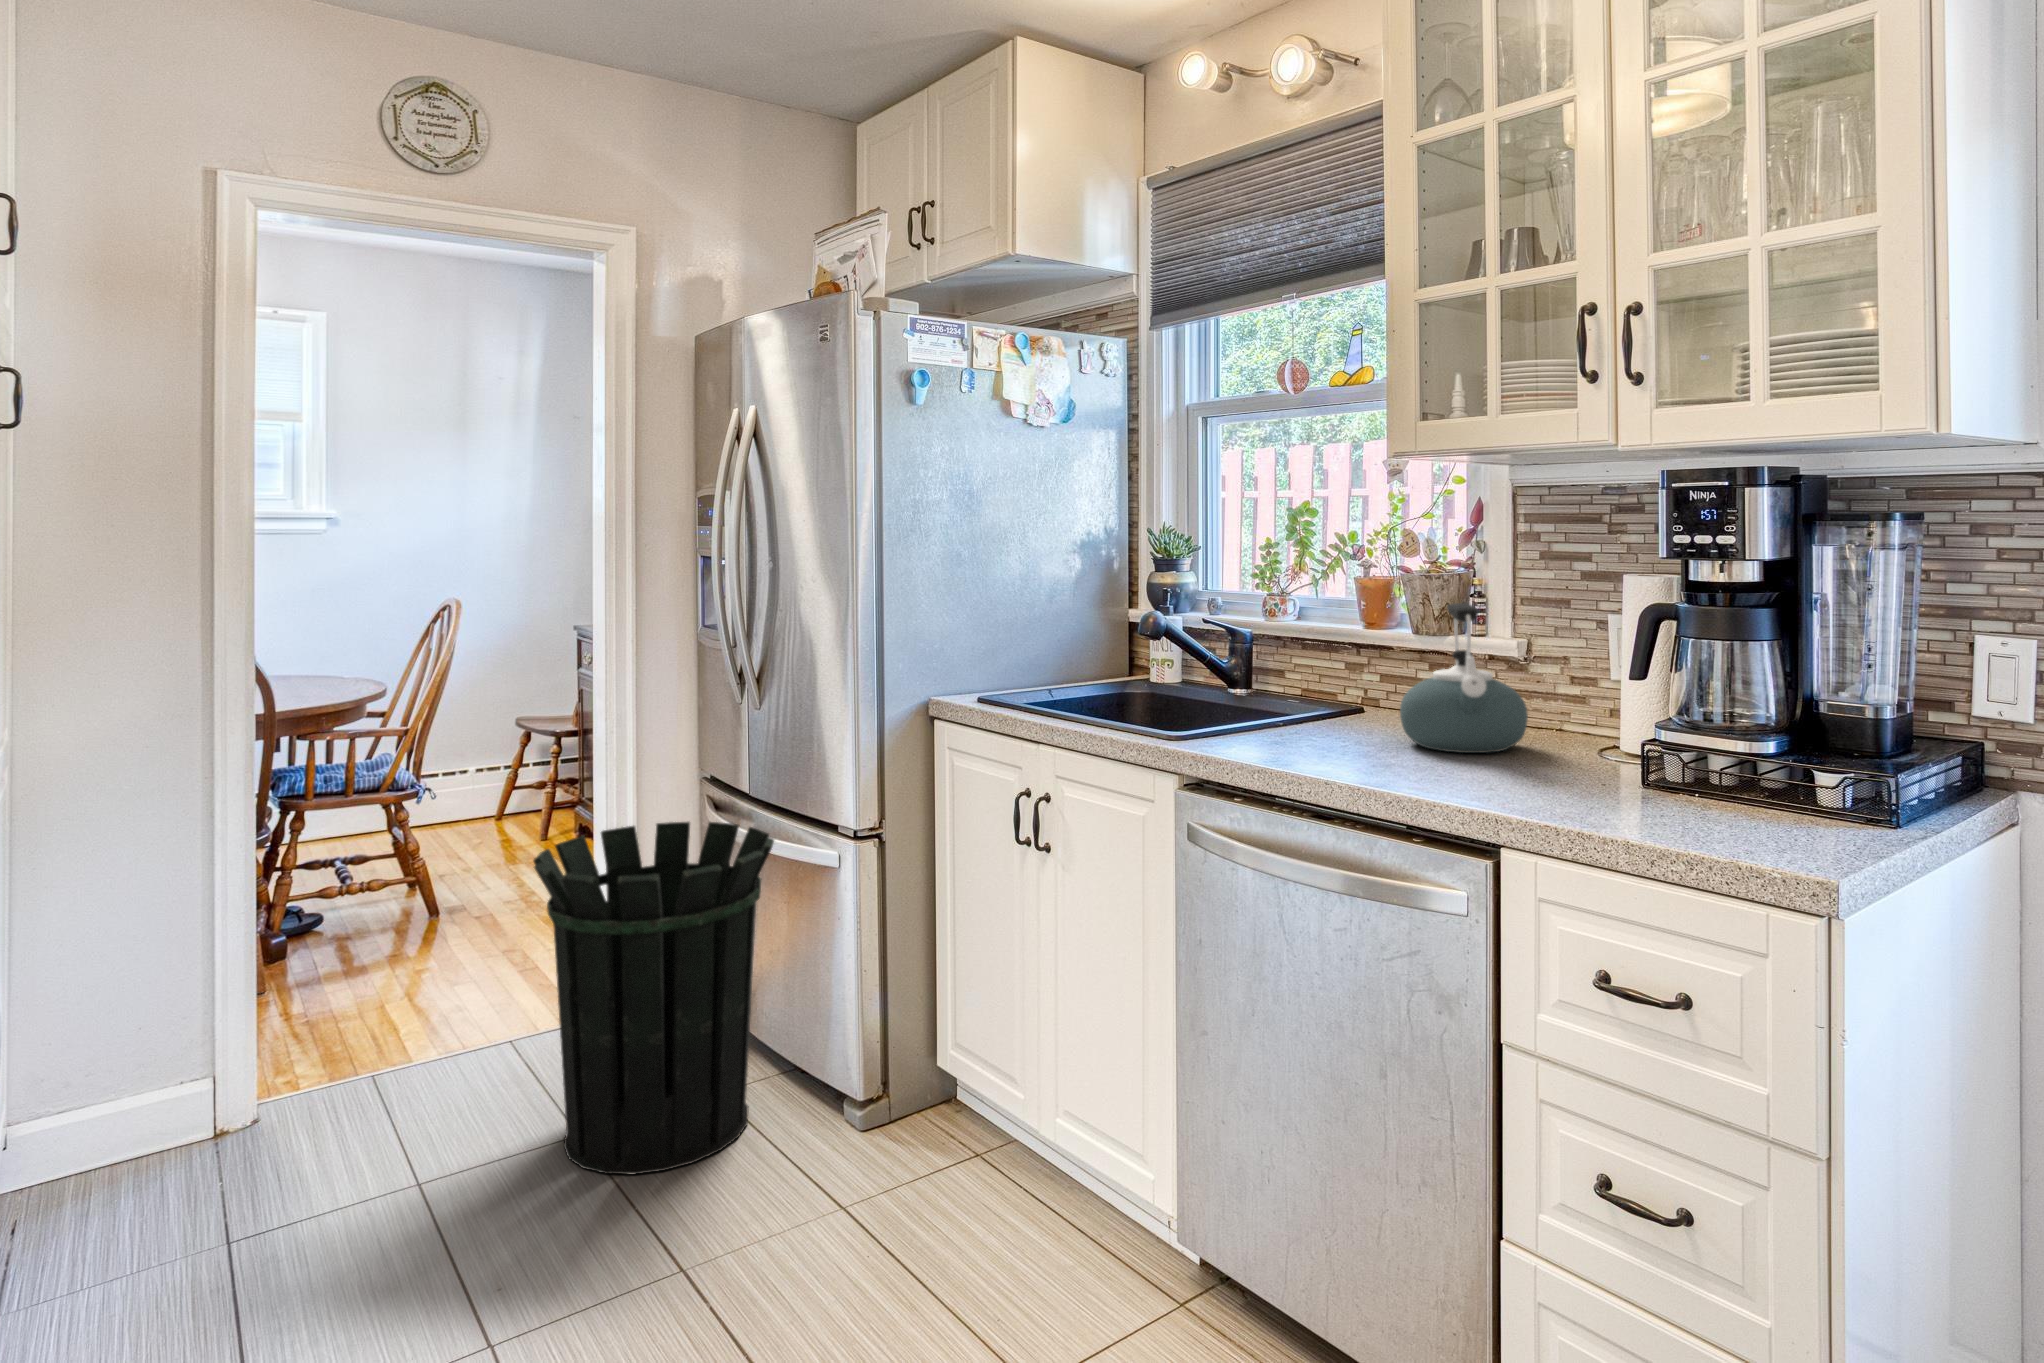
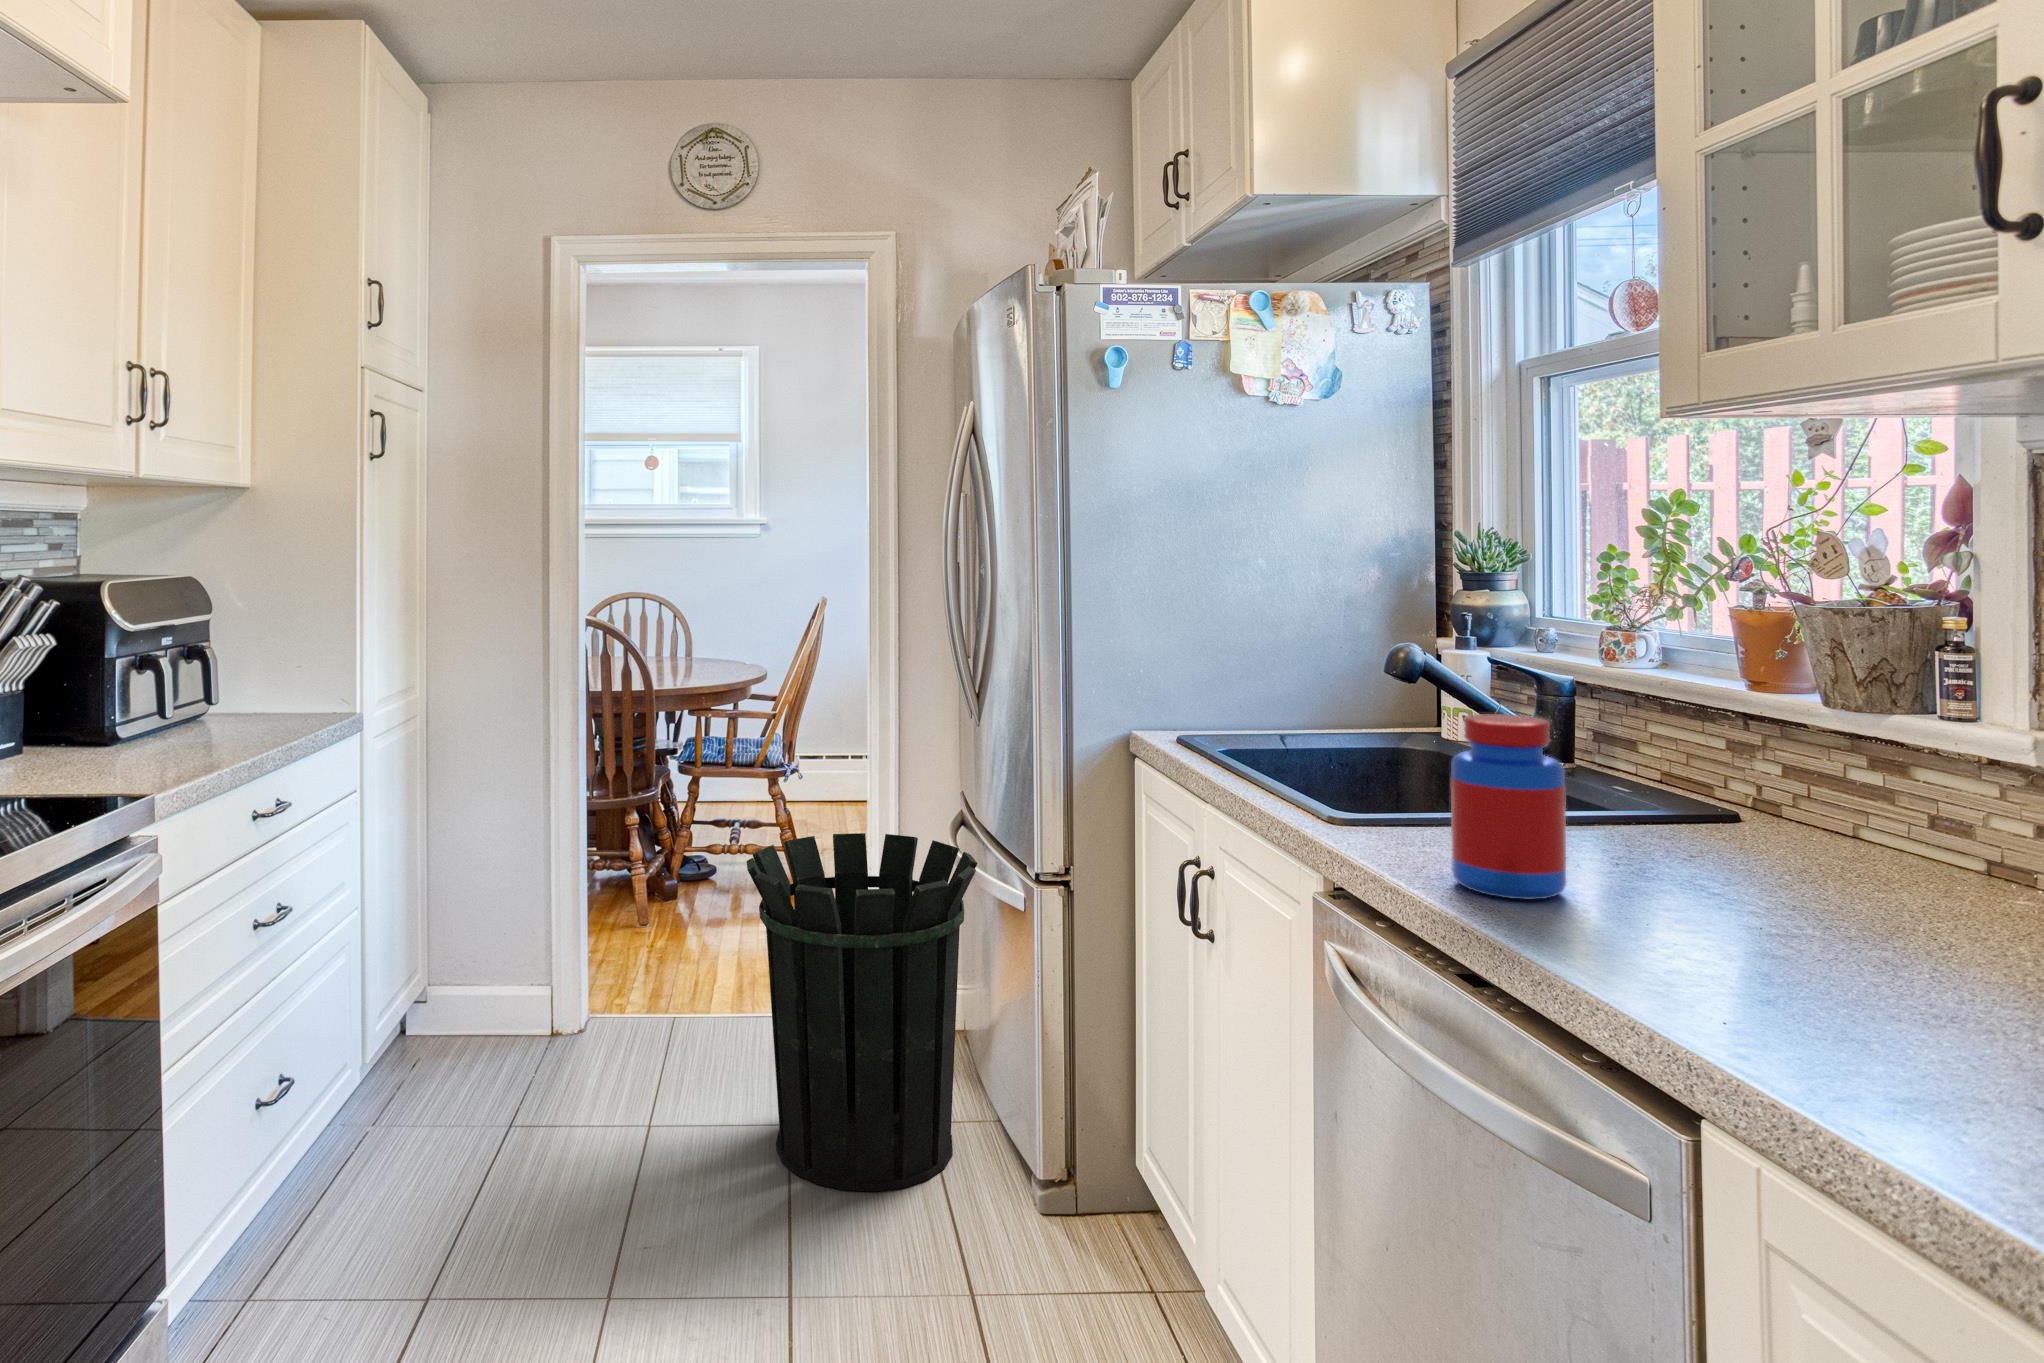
kettle: present [1400,603,1528,753] -> none [1705,665,1970,924]
jar: none [1284,644,1352,764] -> present [1451,714,1566,899]

